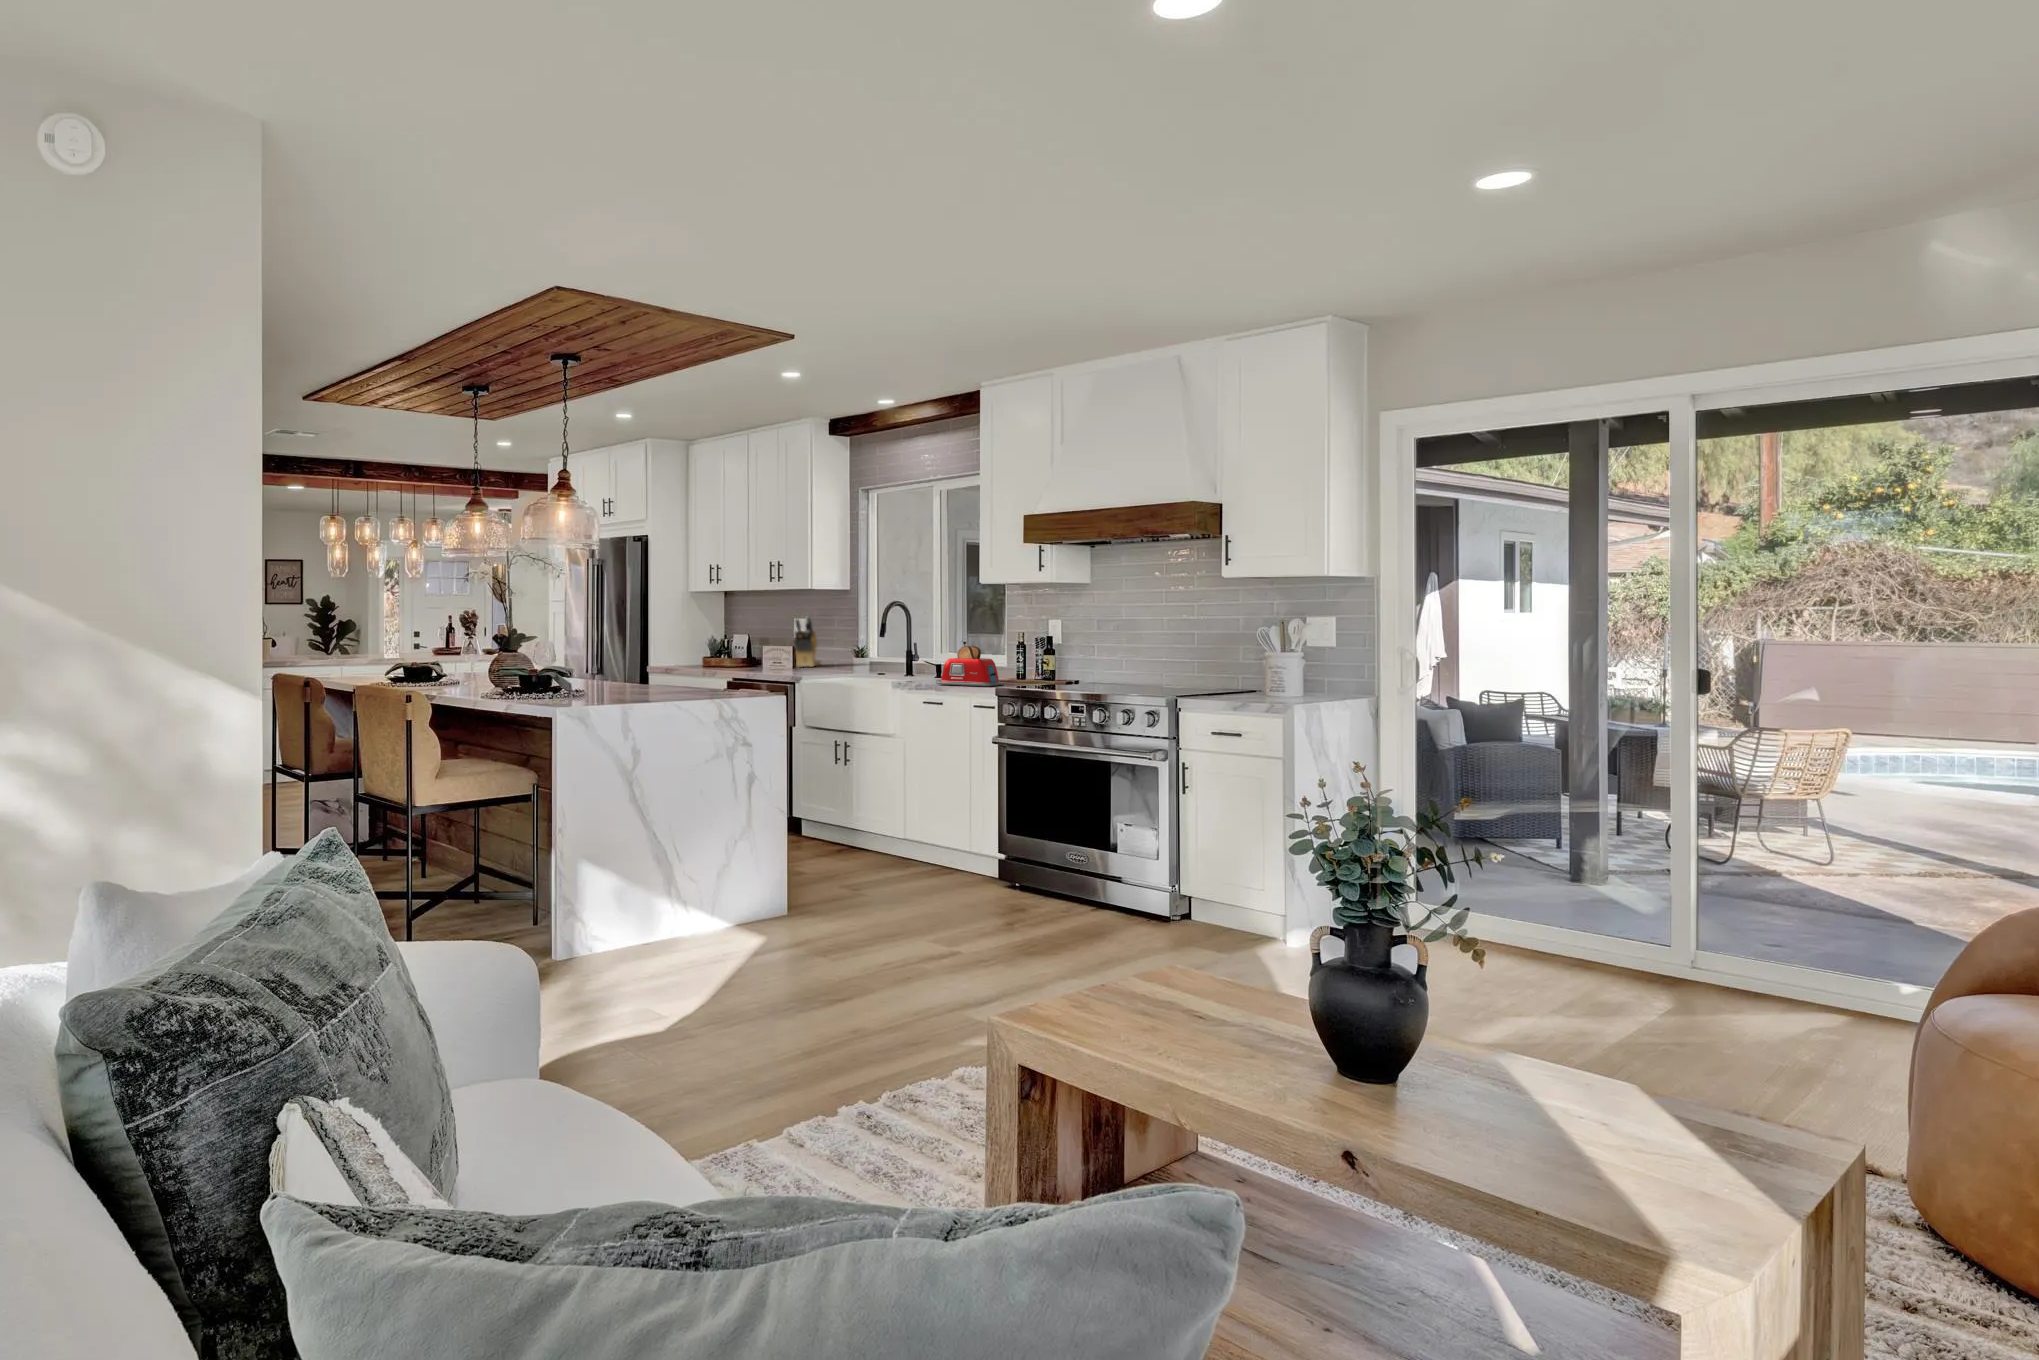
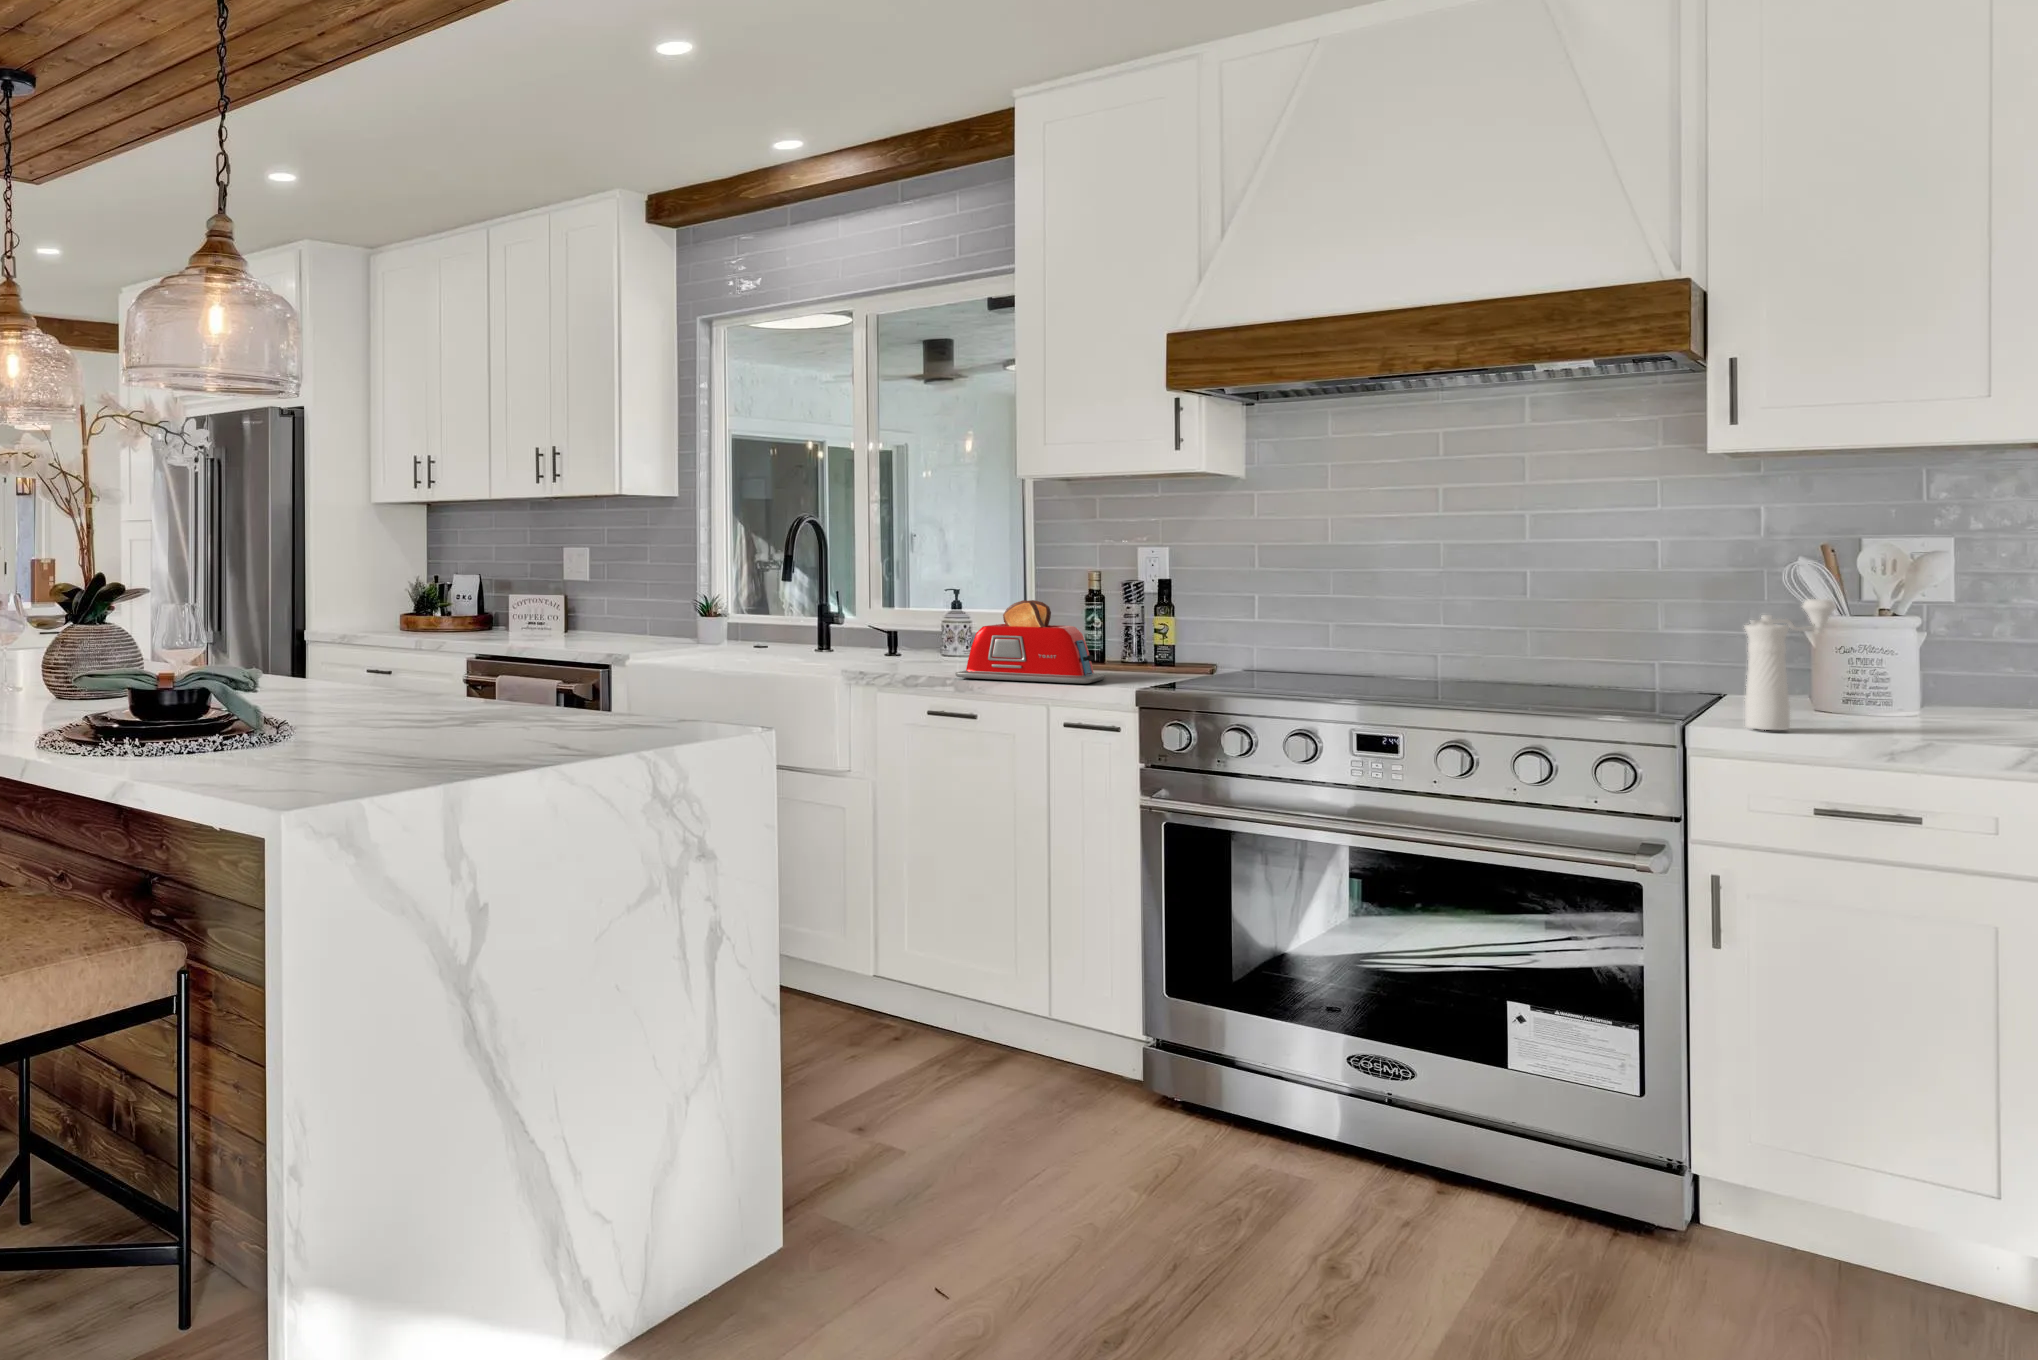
knife block: present [794,617,821,667] -> none [583,543,618,633]
pepper mill: none [1205,644,1246,700] -> present [1745,599,1836,730]

